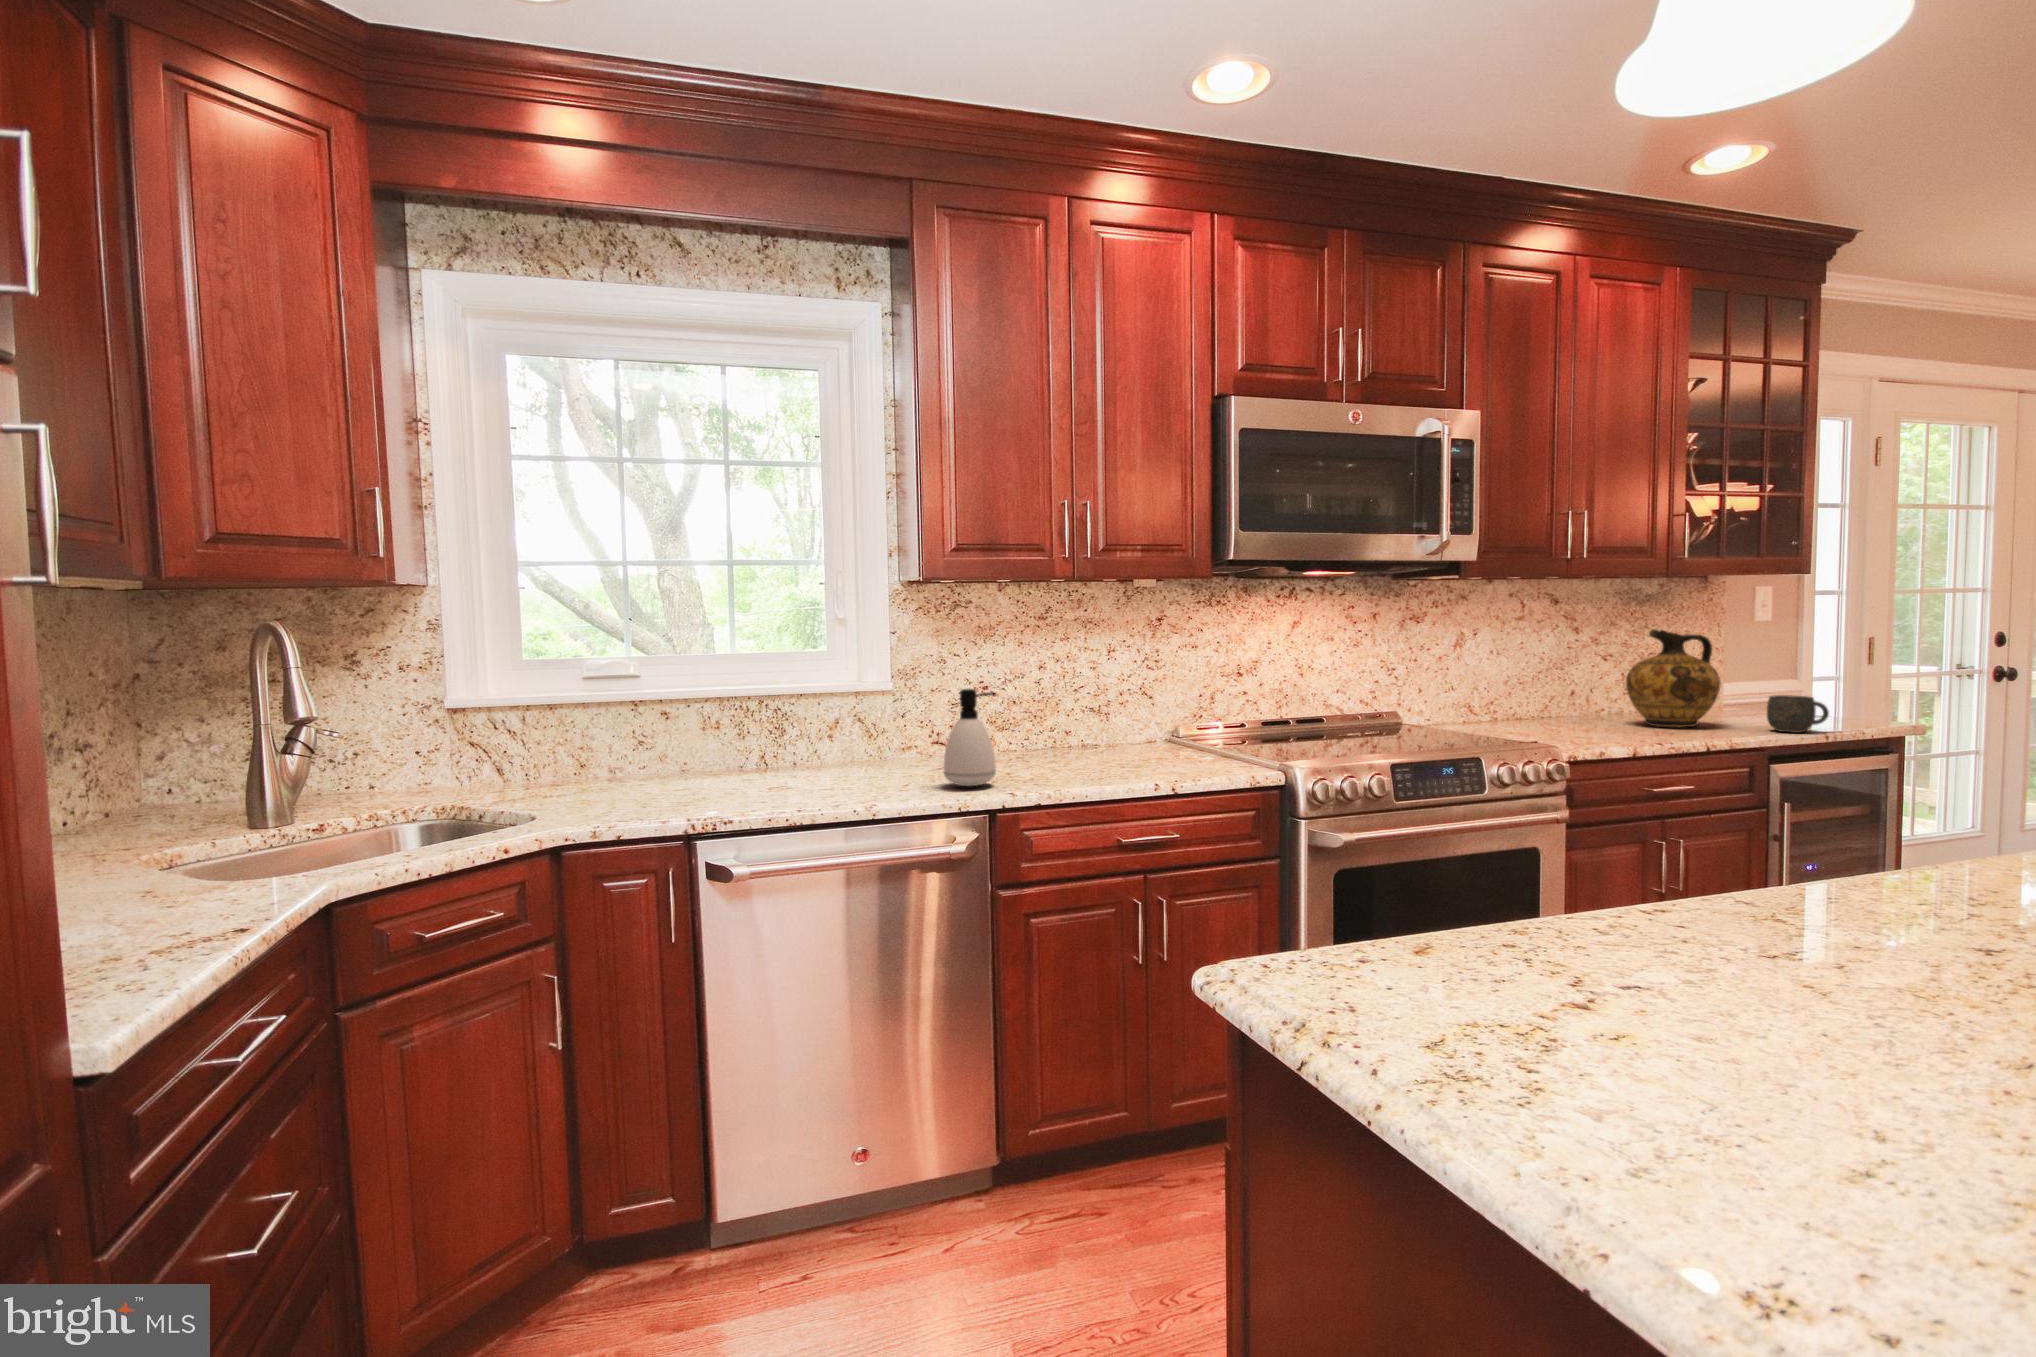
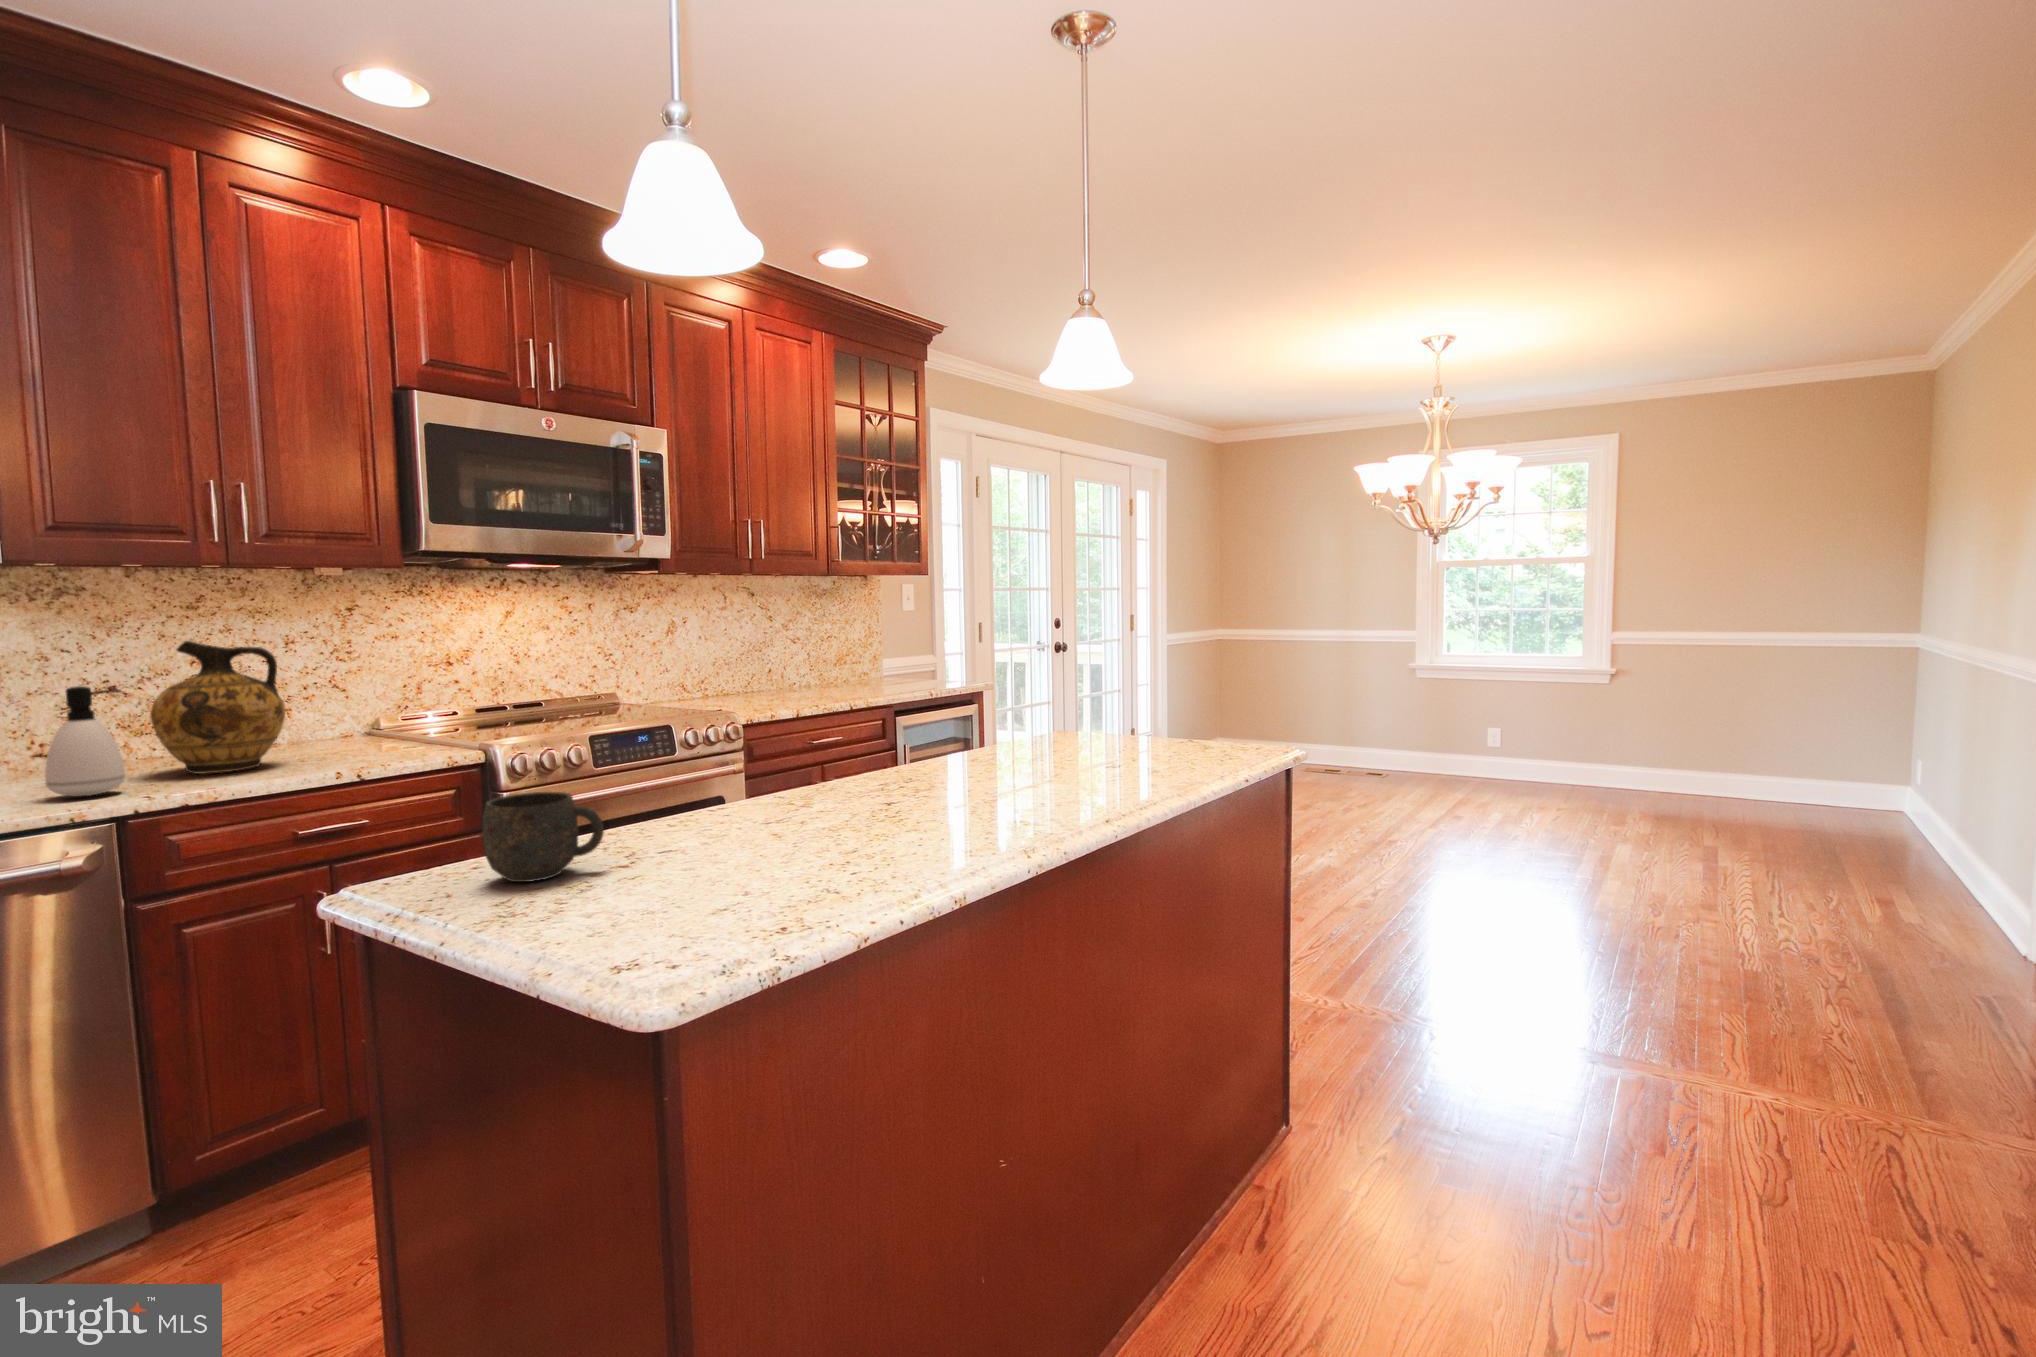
ceramic jug: present [1626,629,1721,727] -> present [150,641,285,774]
mug: present [1767,695,1829,733] -> present [483,792,604,882]

